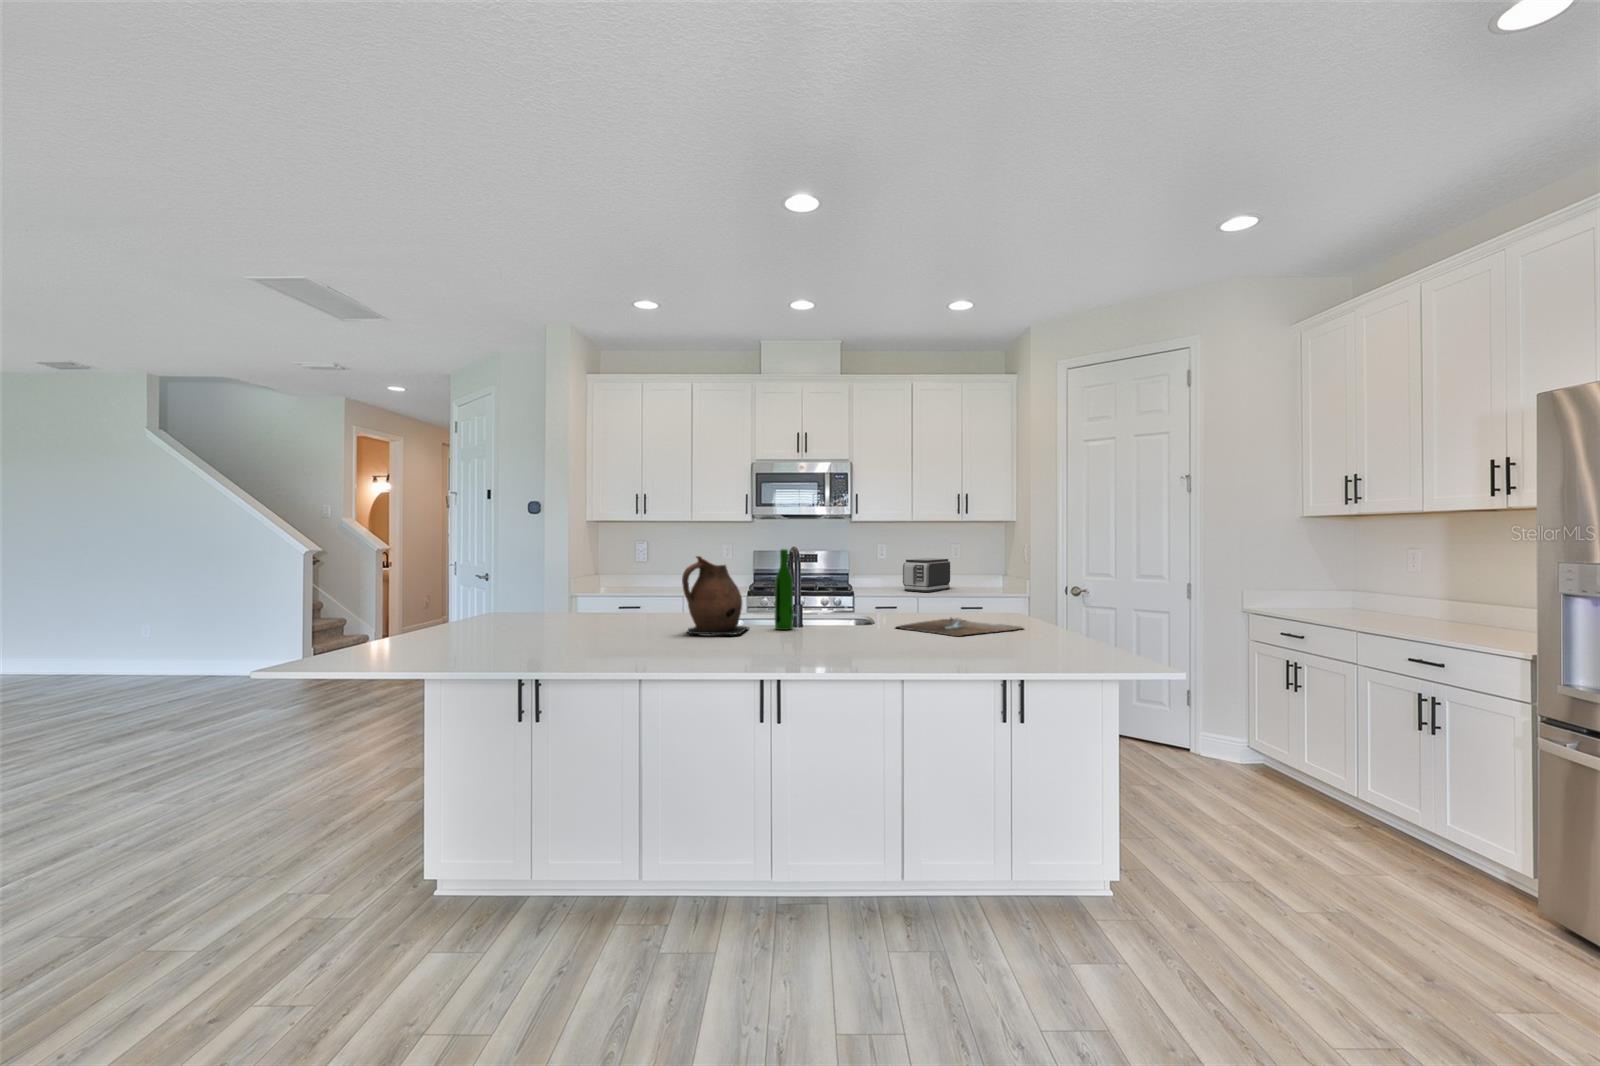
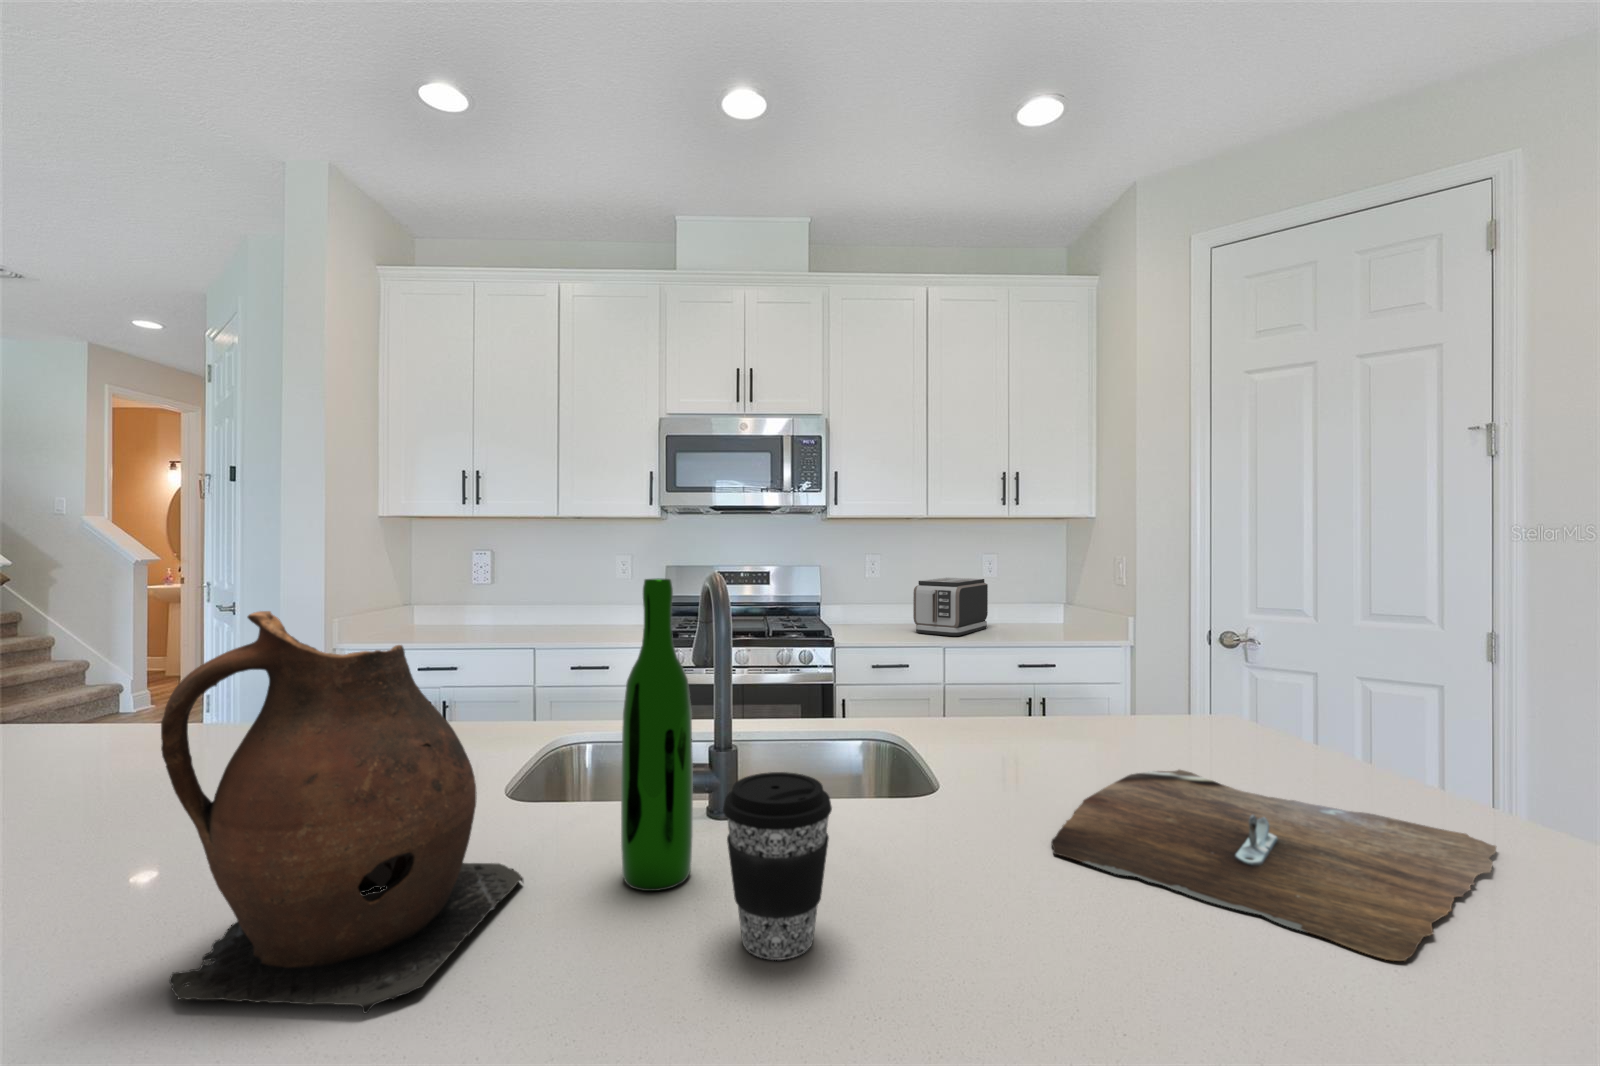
coffee cup: none [803,597,828,635] -> present [723,772,832,960]

